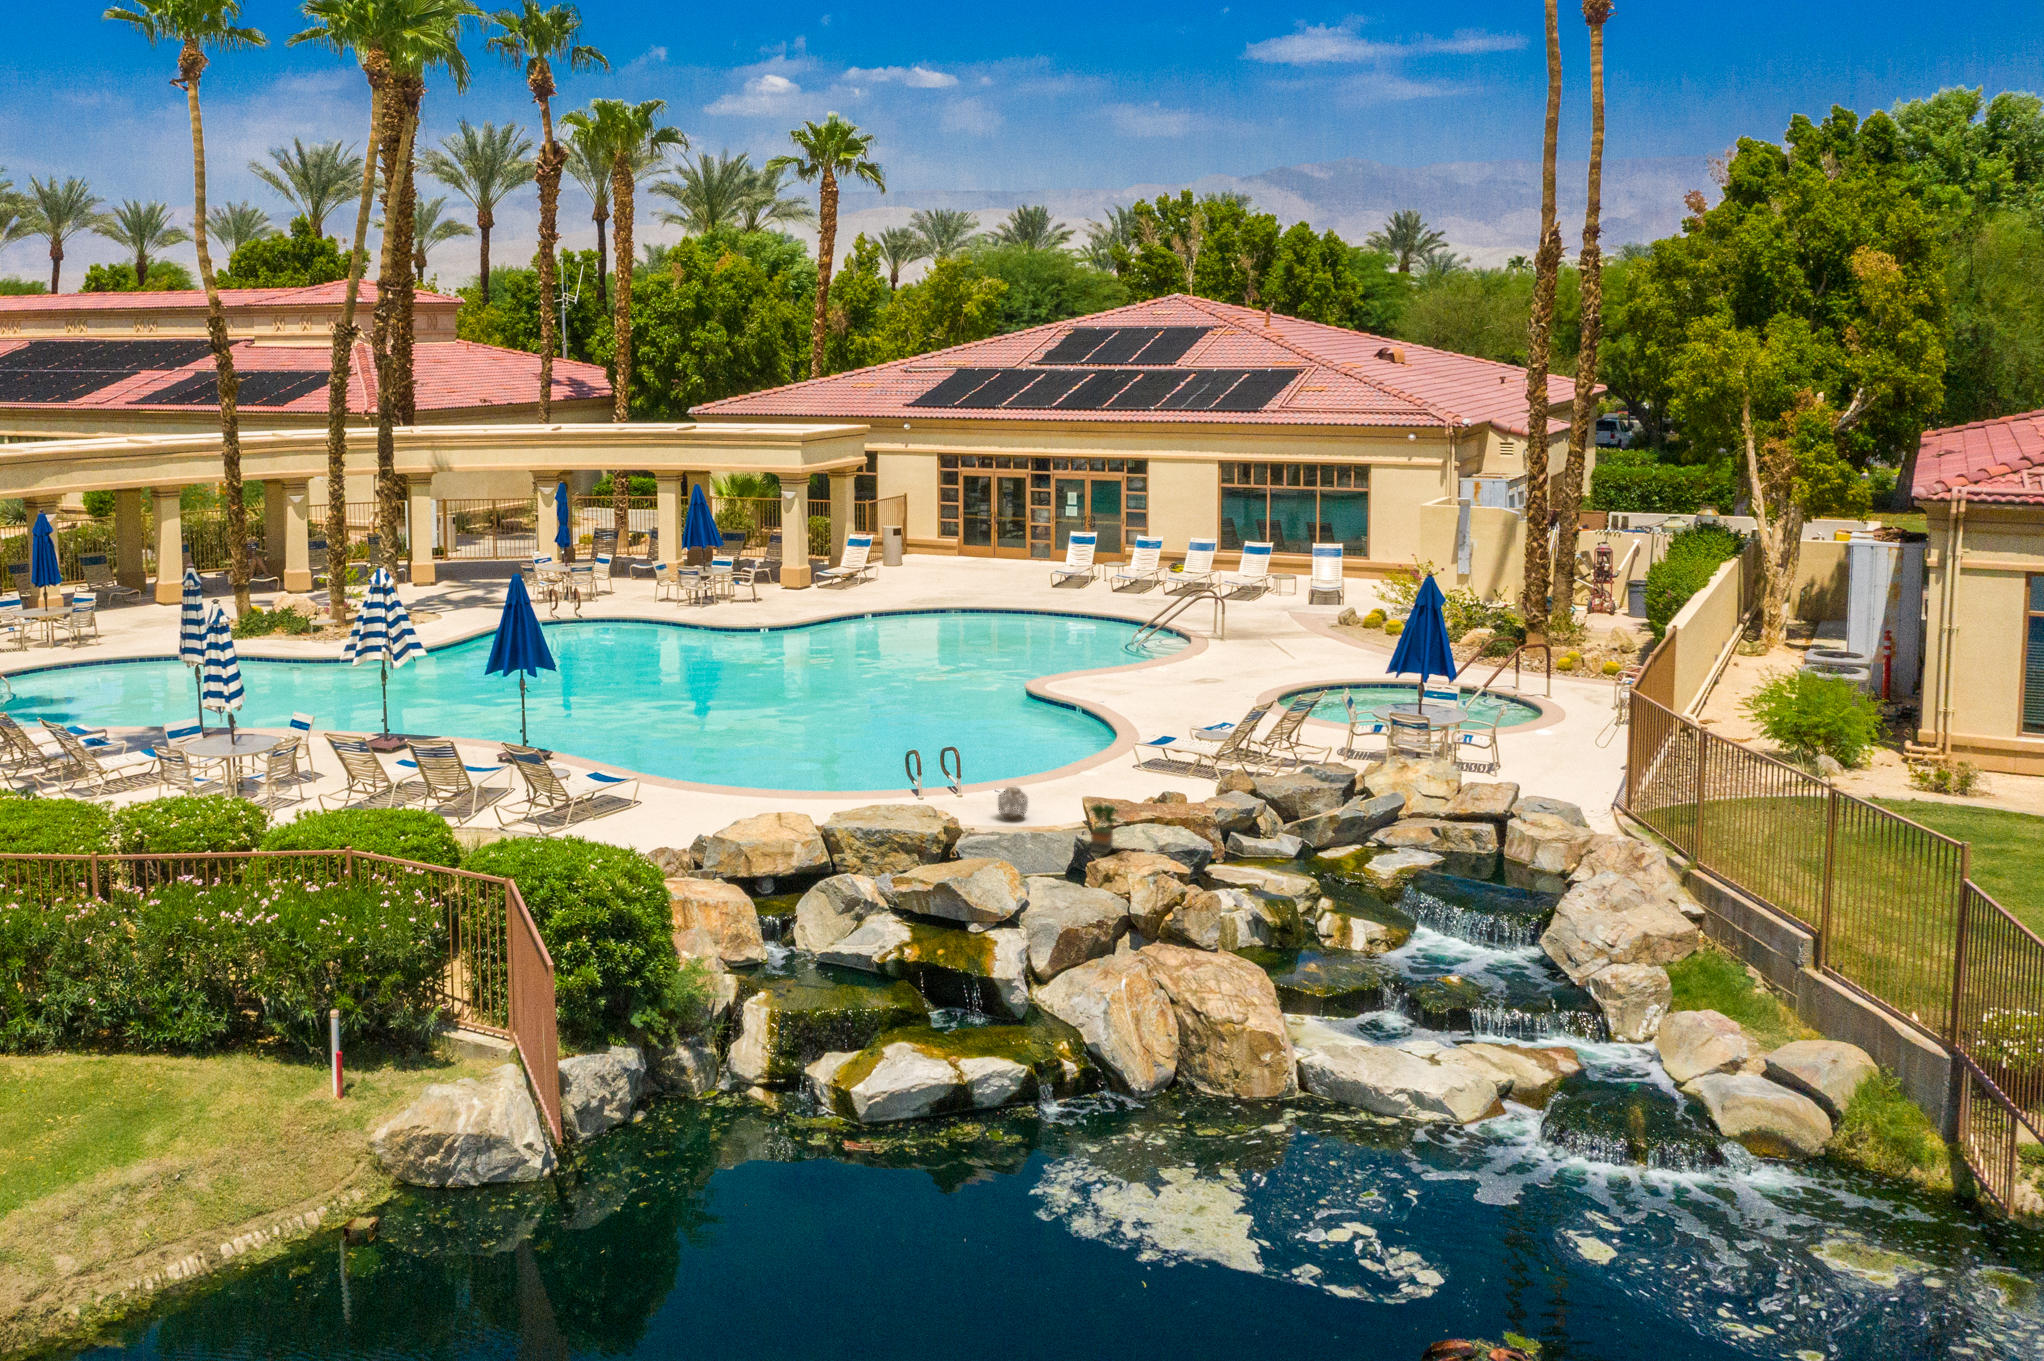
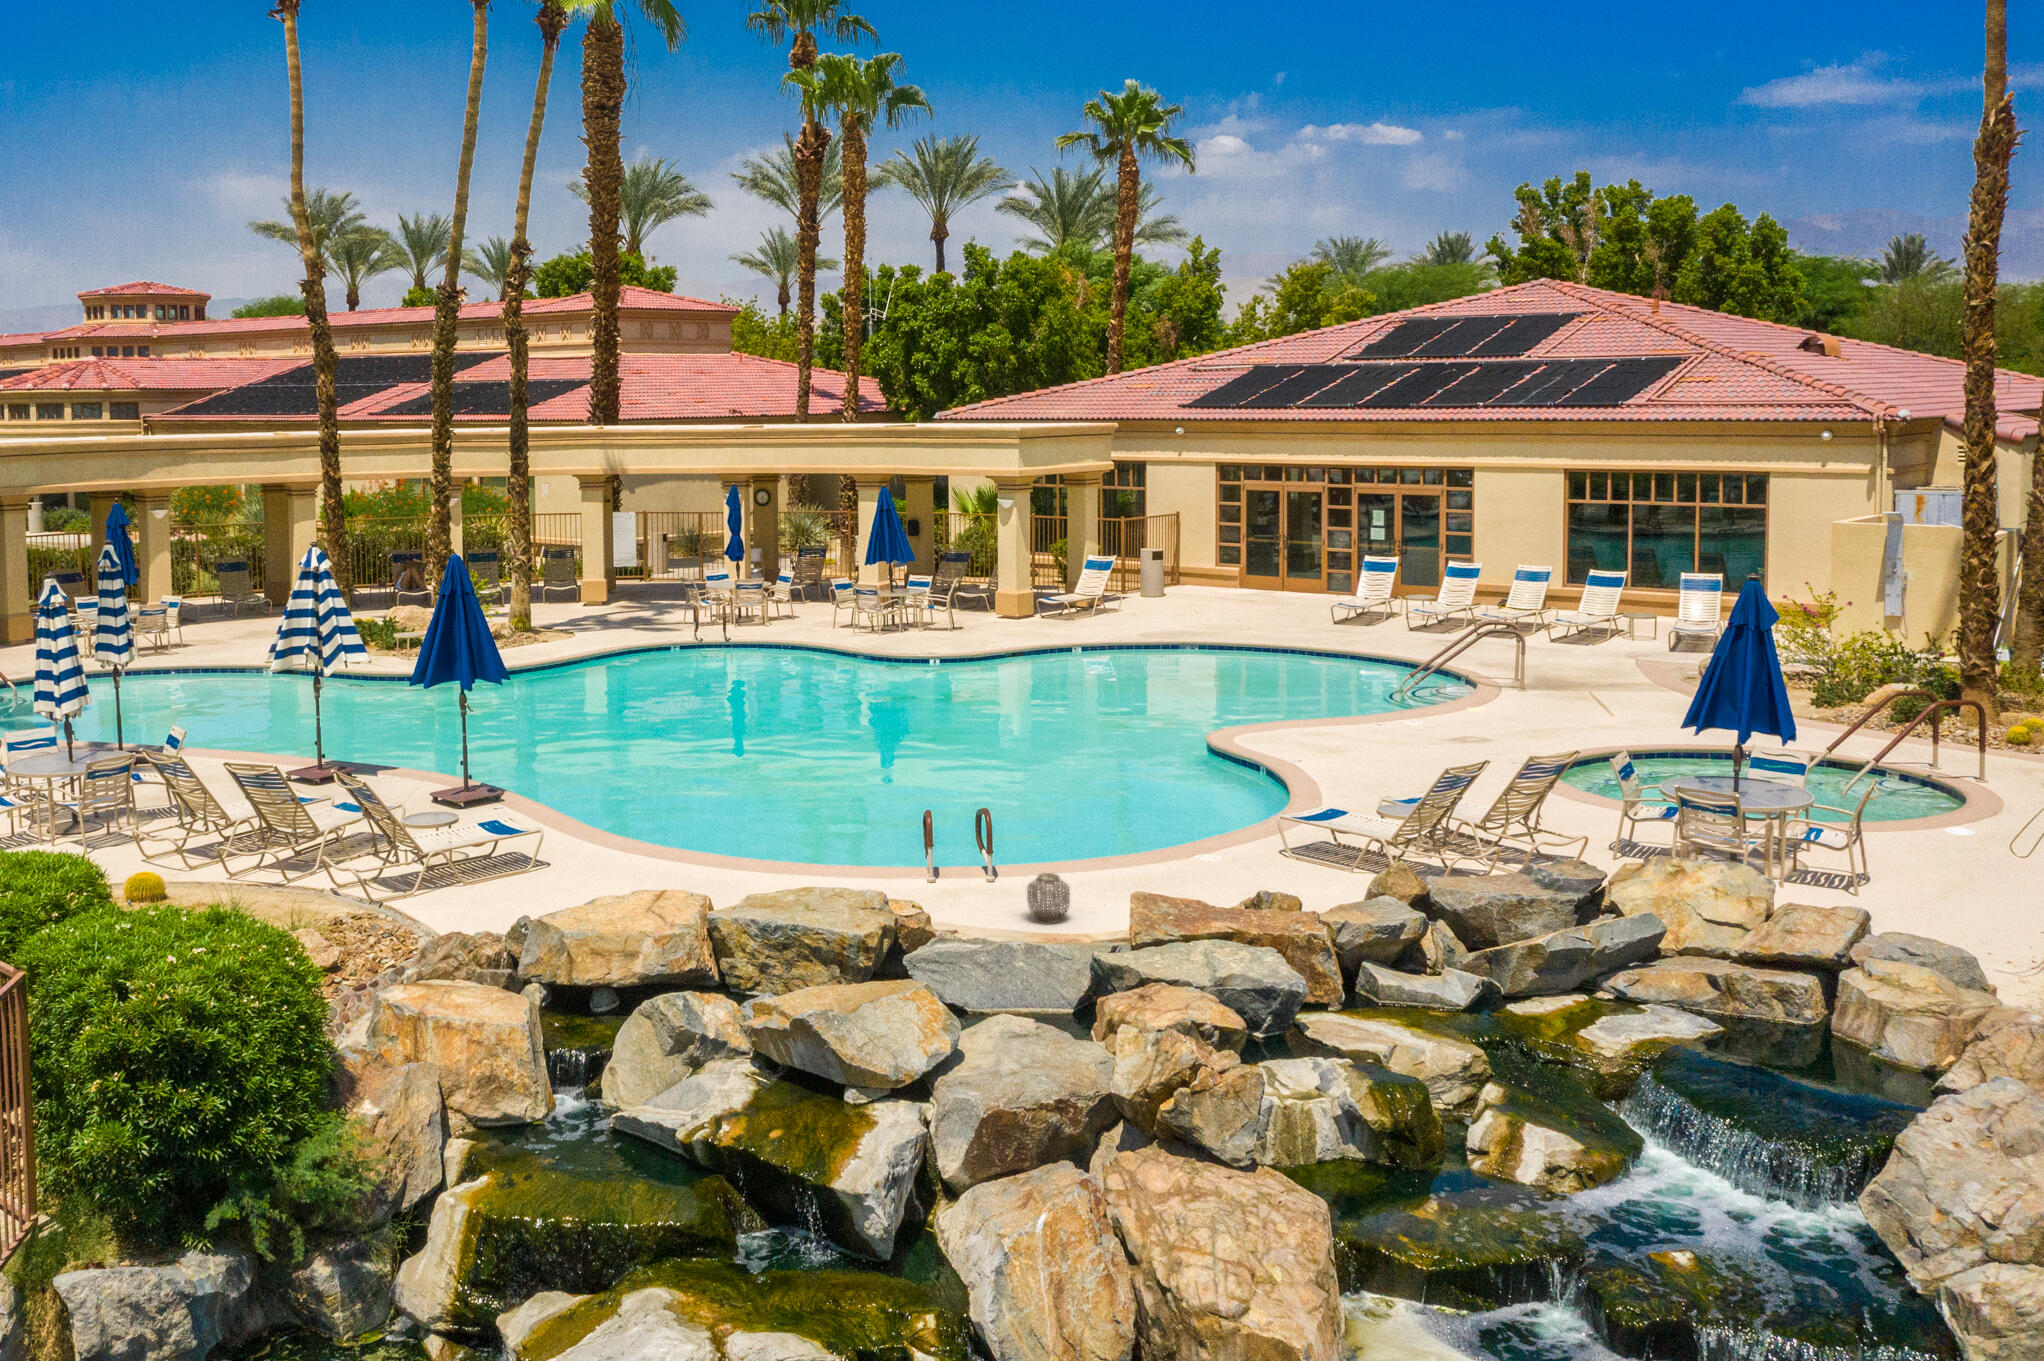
potted tree: present [1090,804,1118,853] -> none [1124,905,1170,982]

